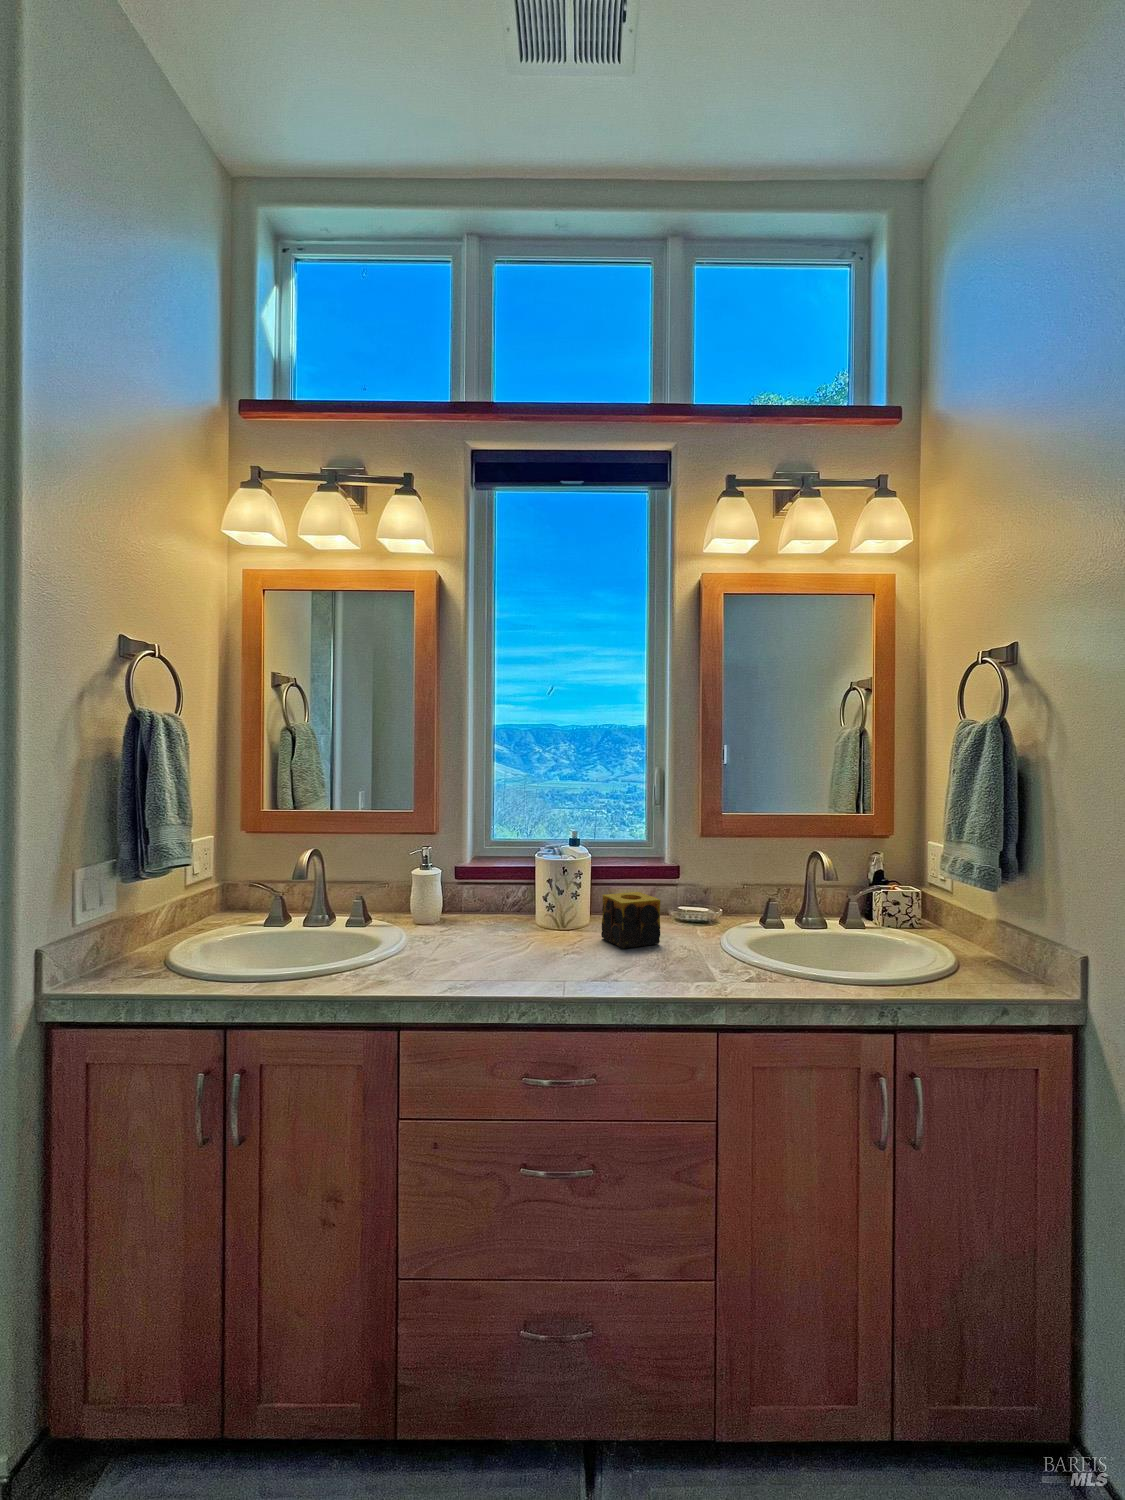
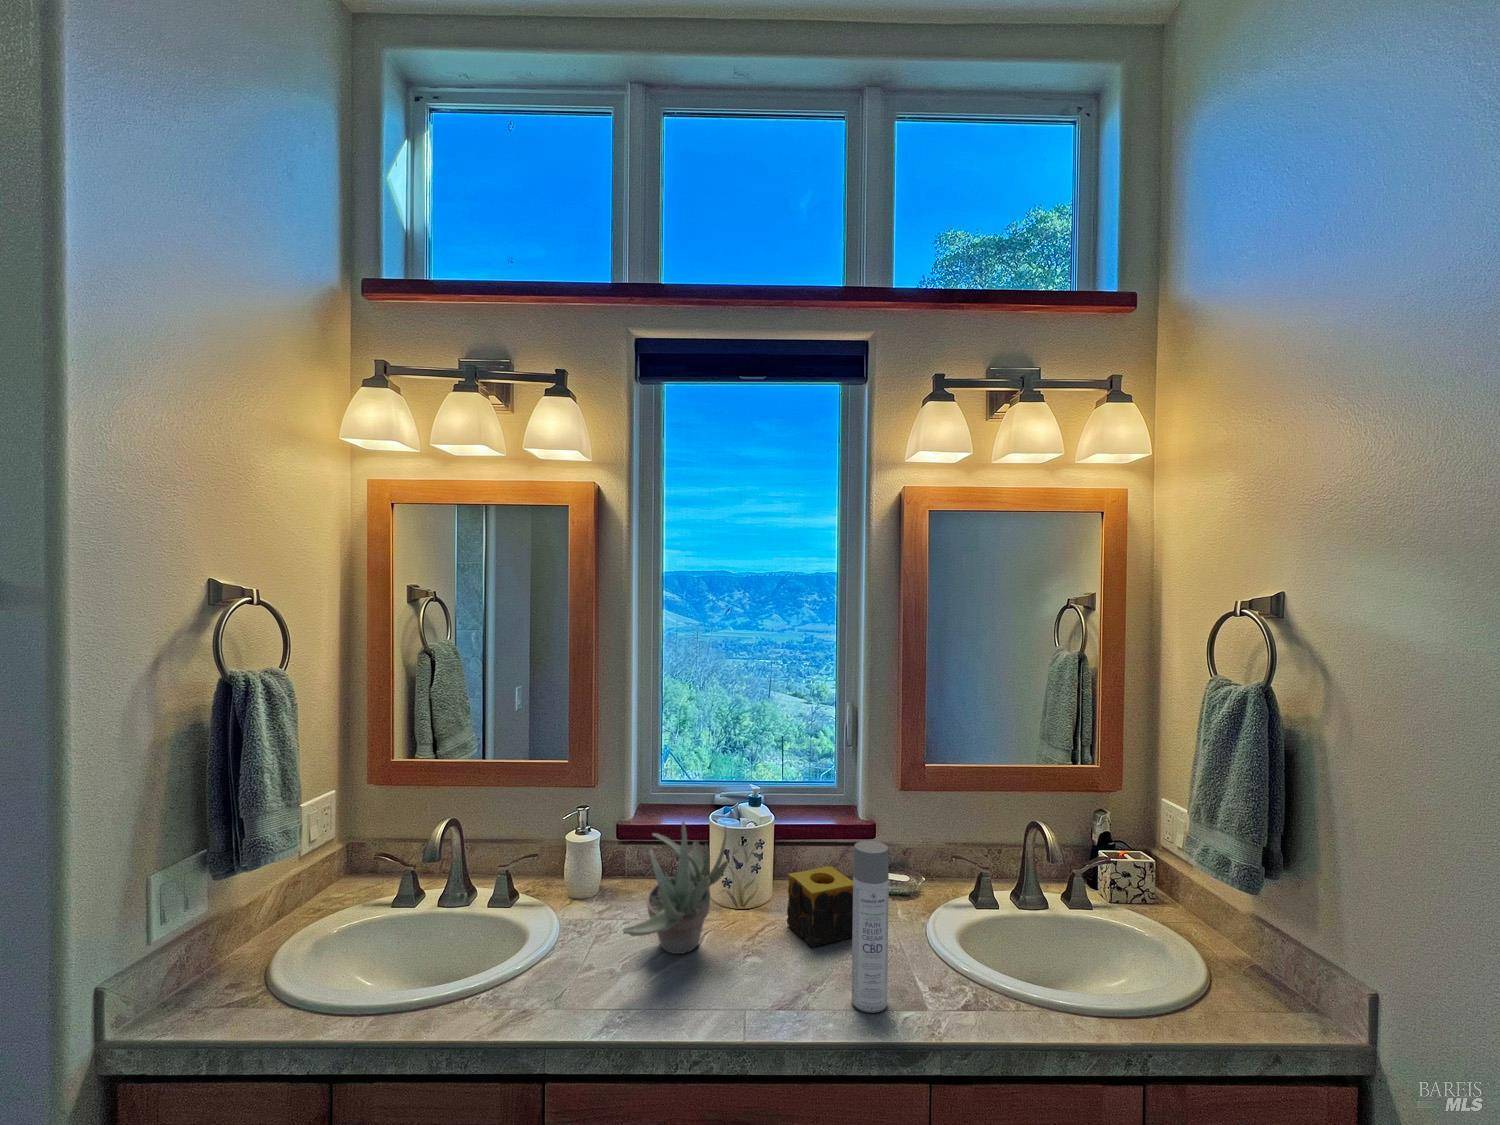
succulent plant: none [464,836,551,951] -> present [623,821,728,954]
spray bottle: none [654,843,684,979] -> present [852,841,889,1013]

